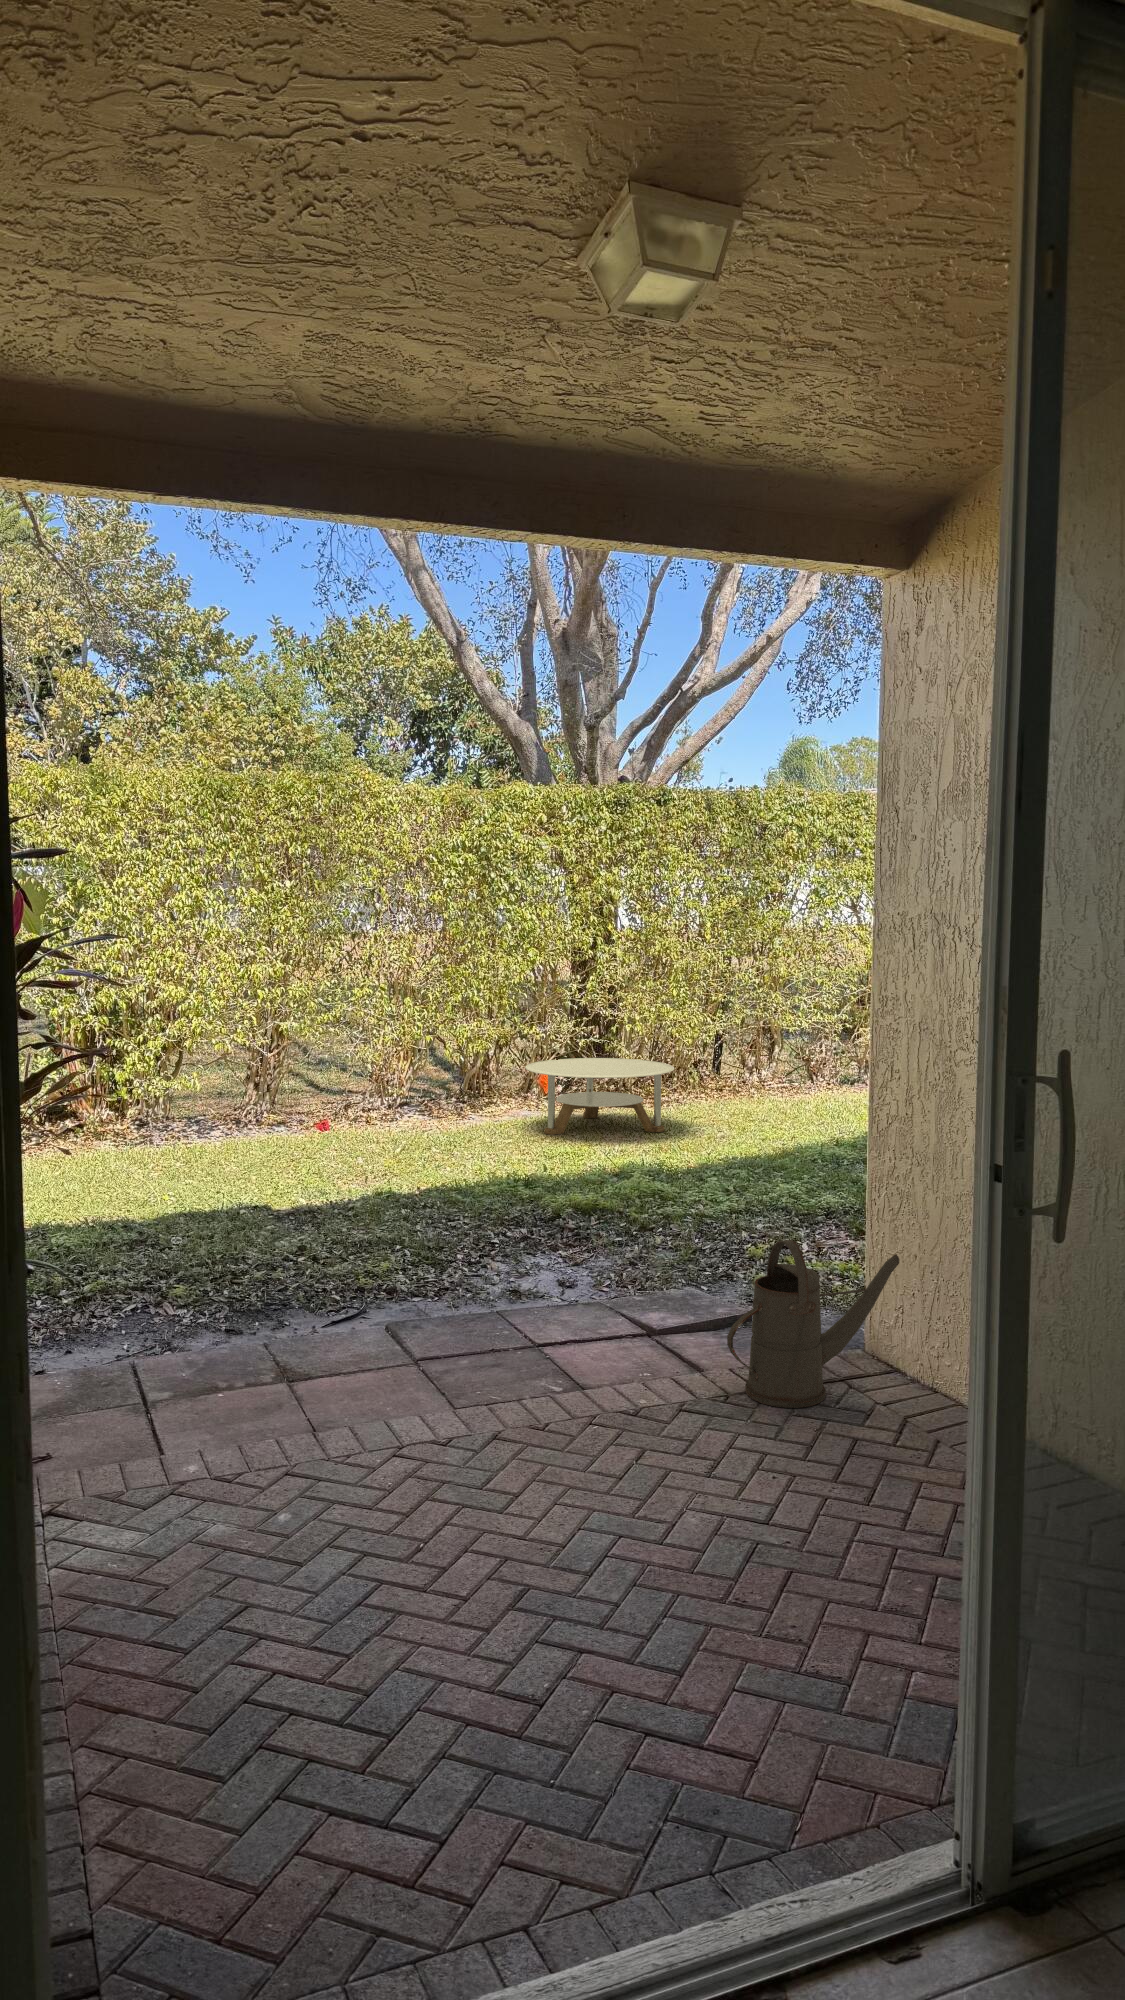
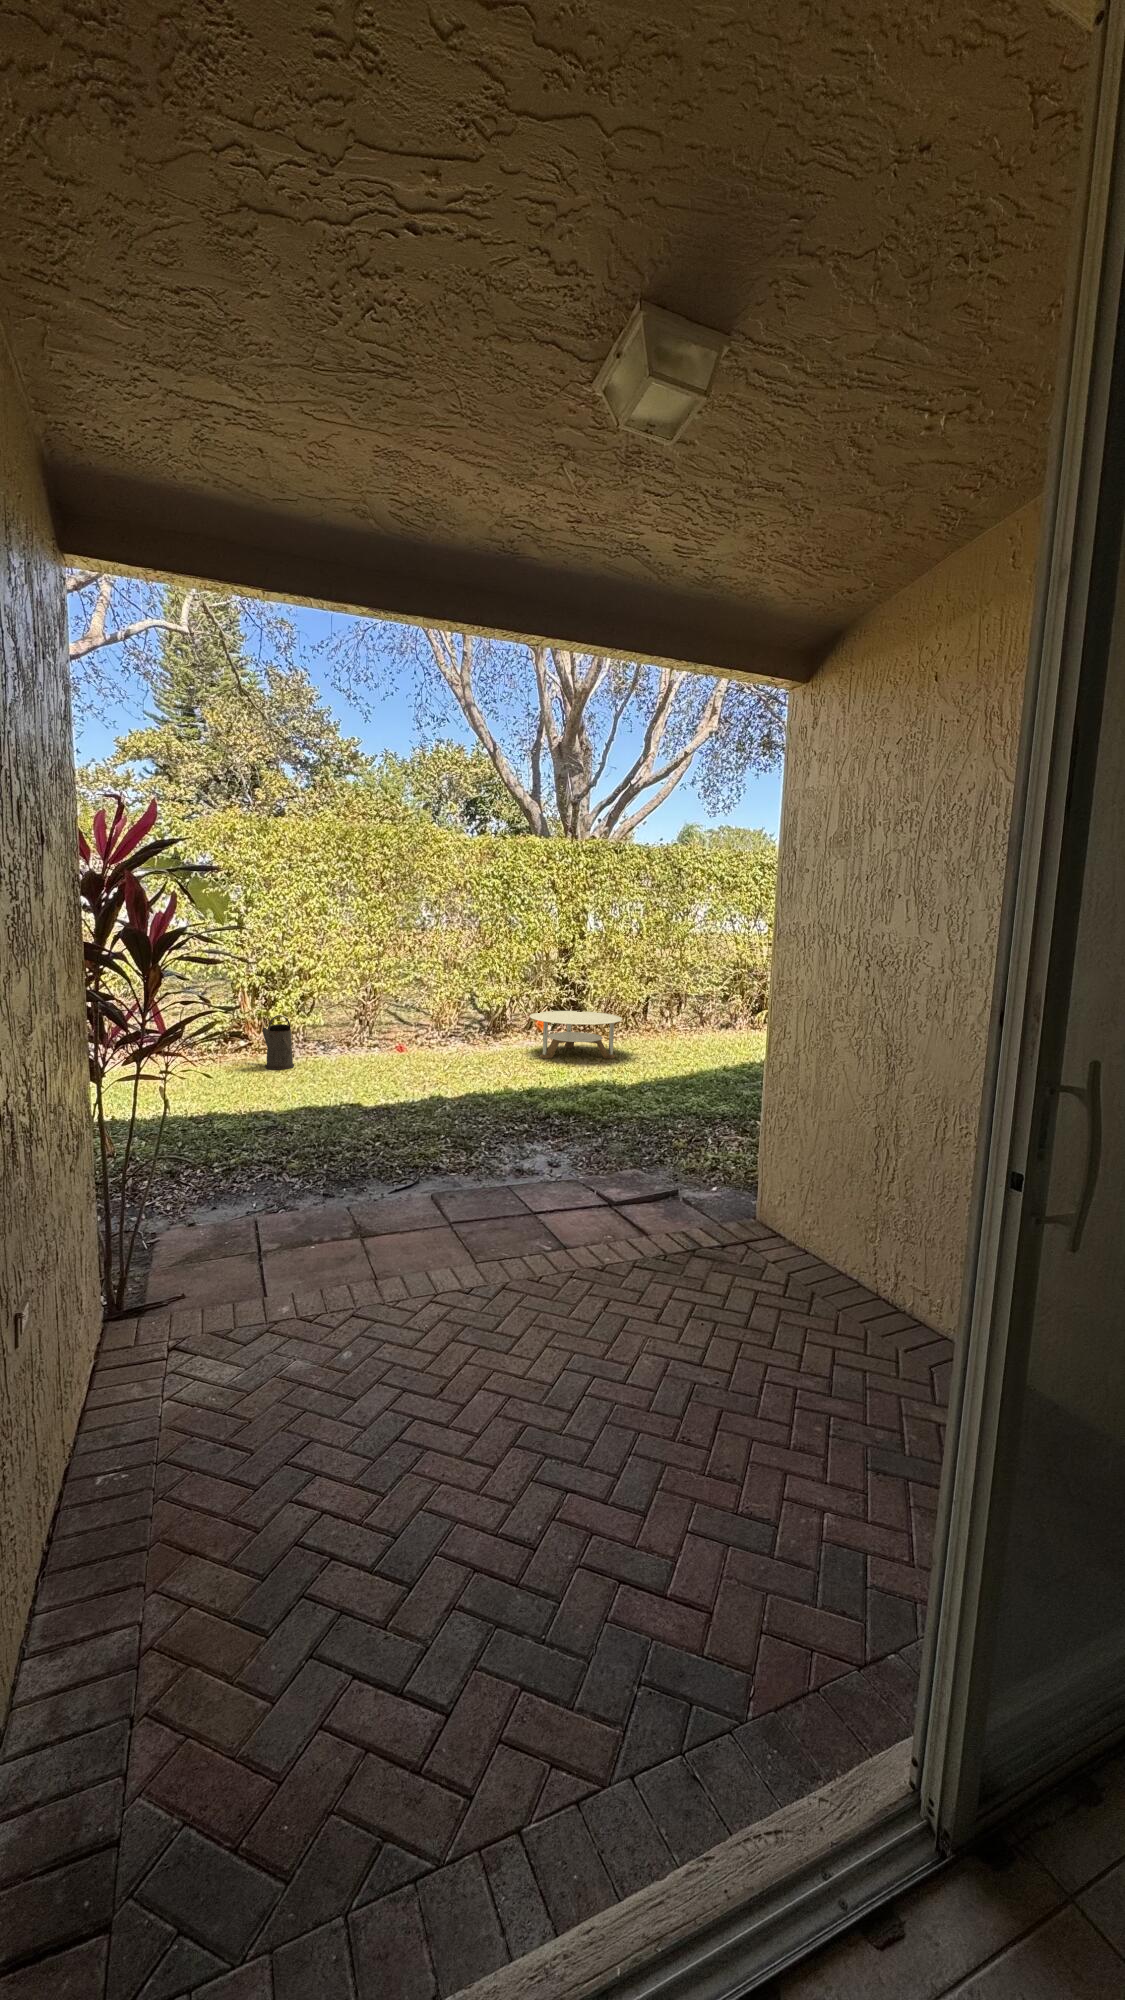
watering can: present [727,1240,899,1408] -> present [261,1015,294,1070]

